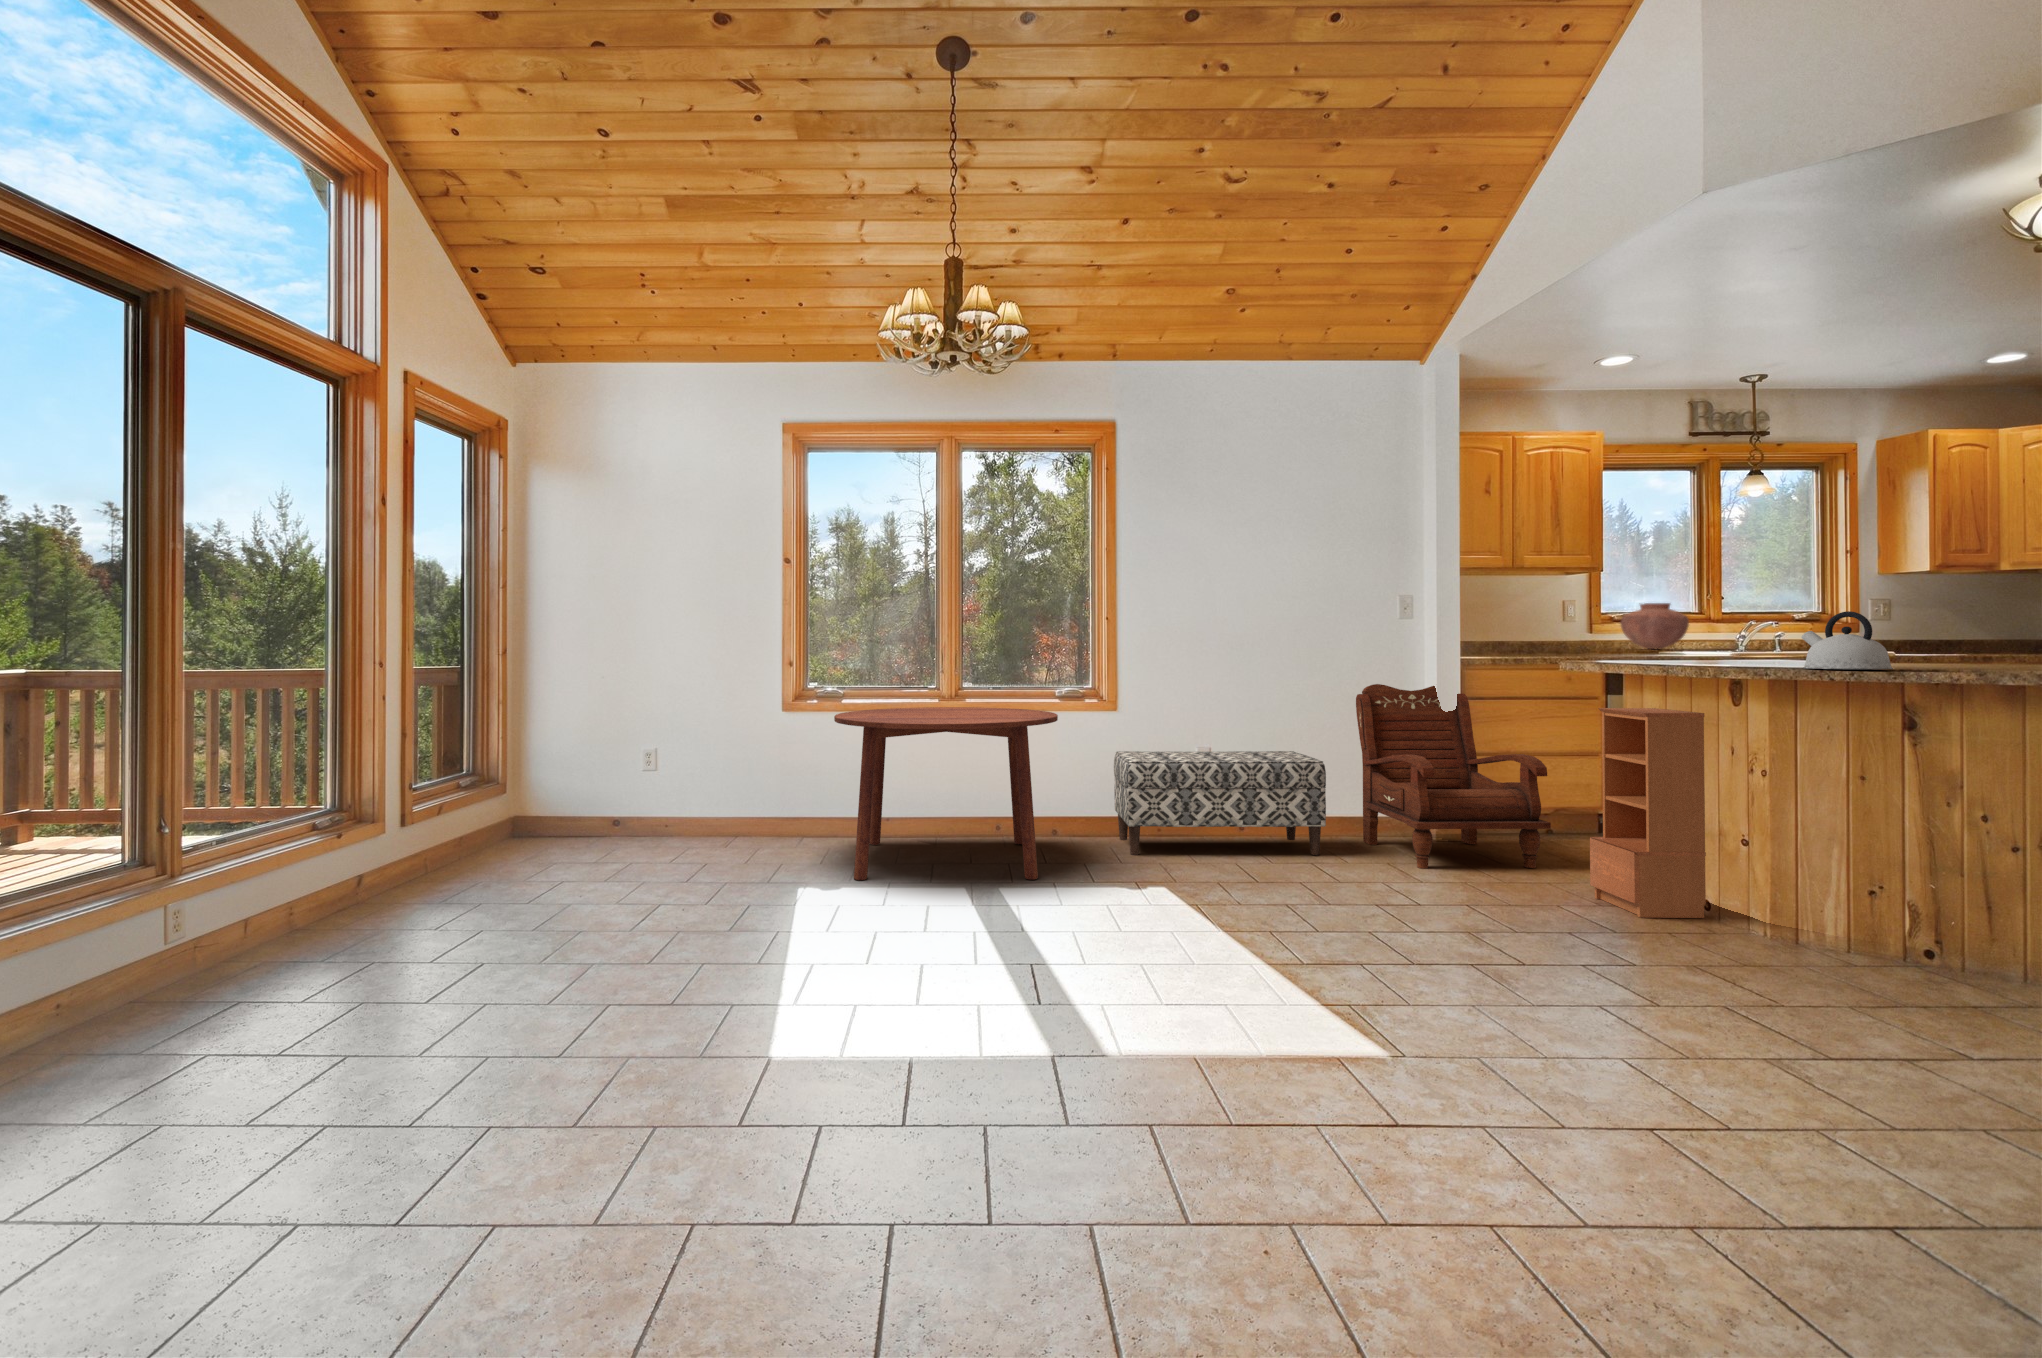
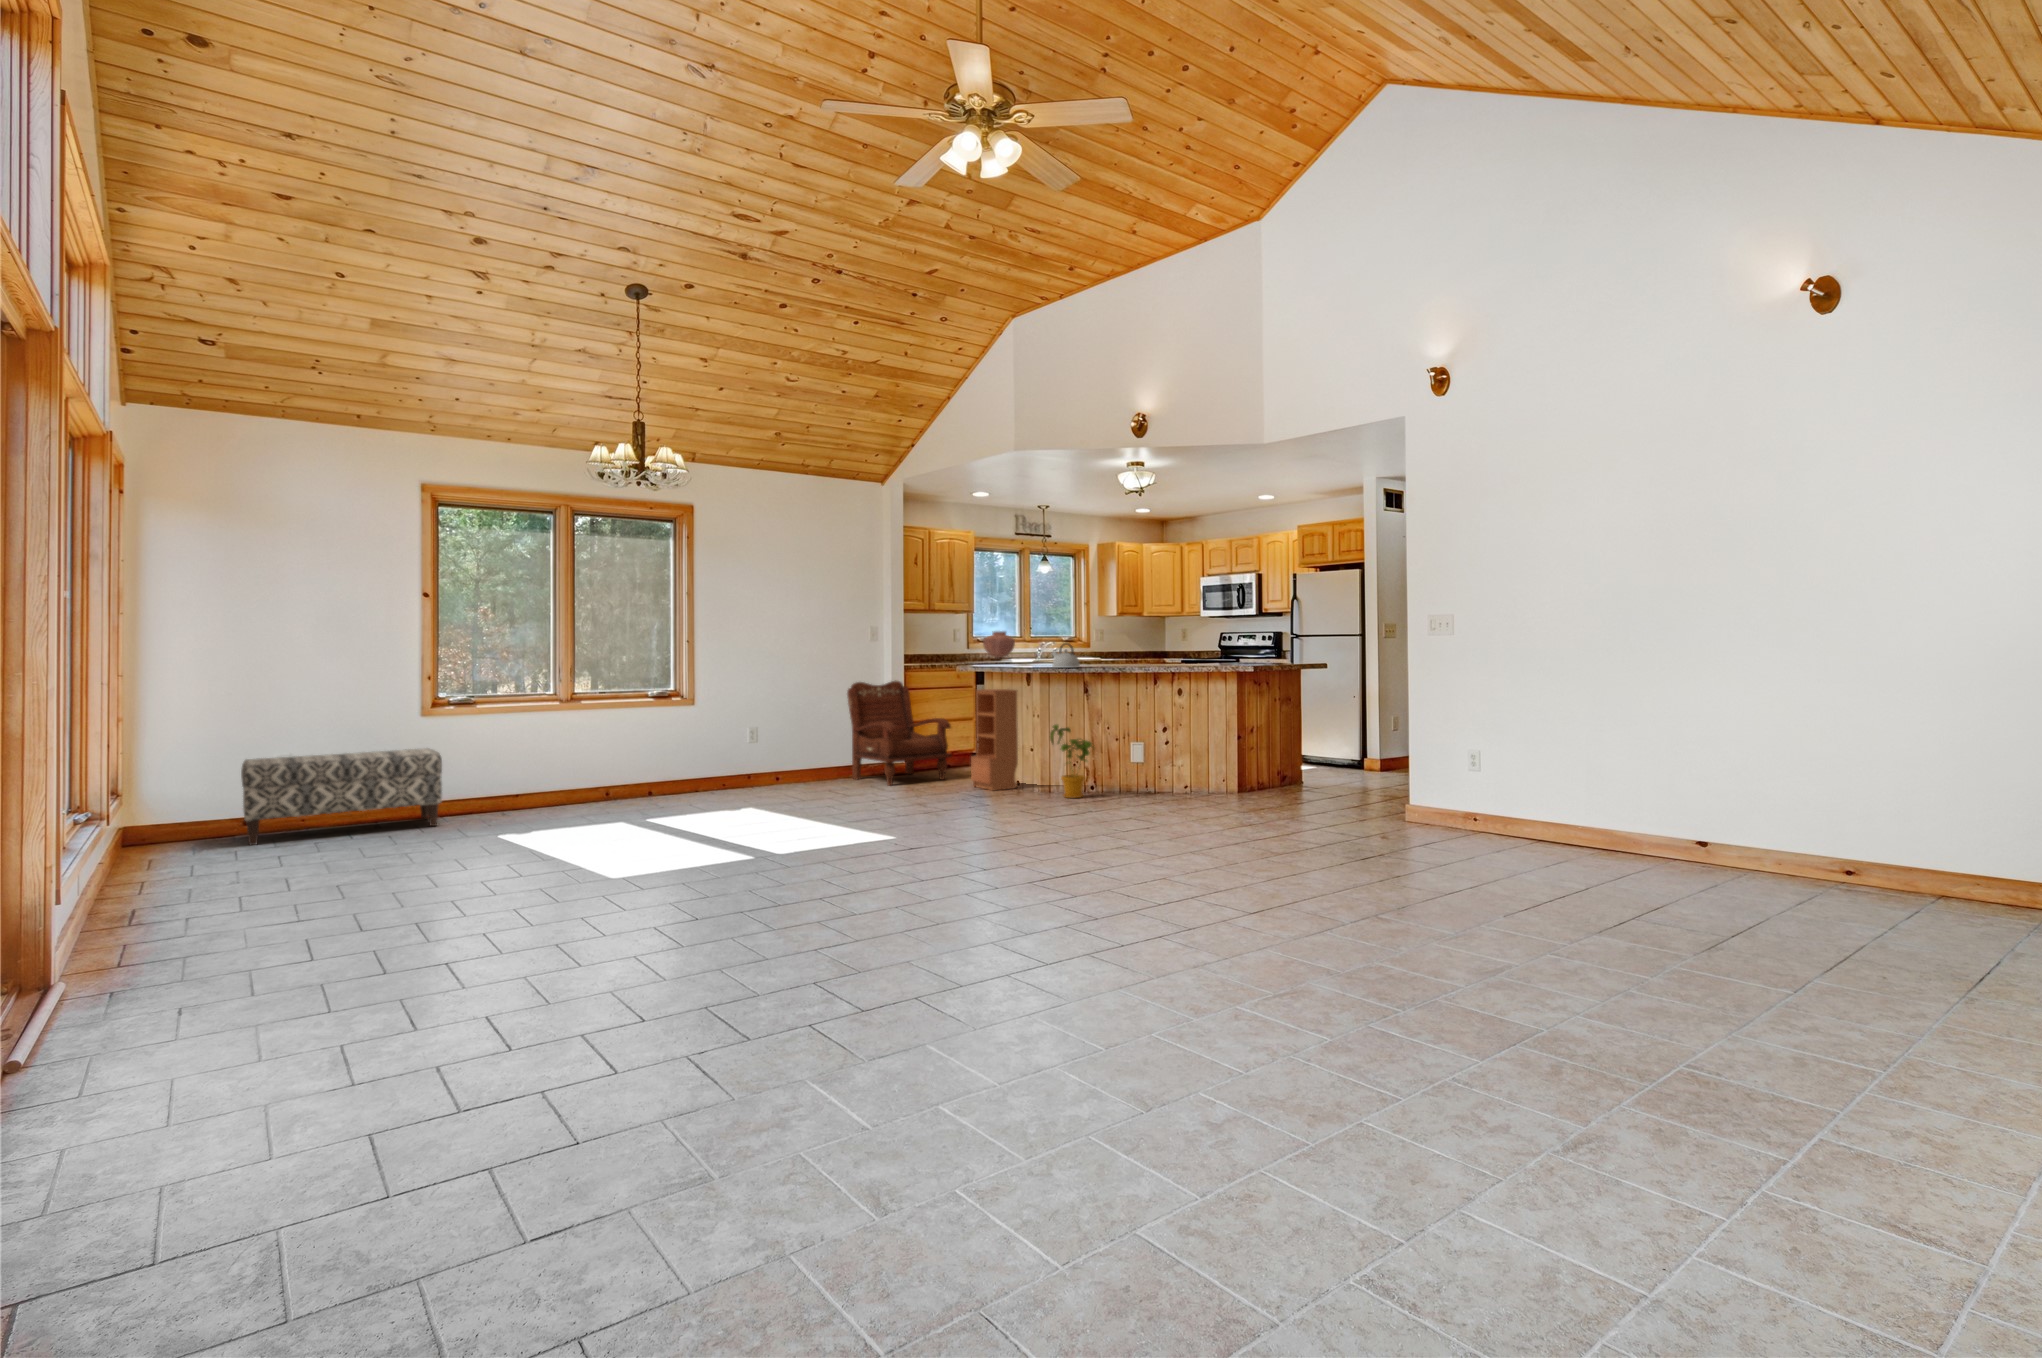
dining table: present [834,707,1058,880] -> none [500,706,674,828]
bench: present [1114,751,1326,855] -> present [241,748,442,845]
house plant: none [1801,802,1954,987] -> present [1050,725,1092,798]

